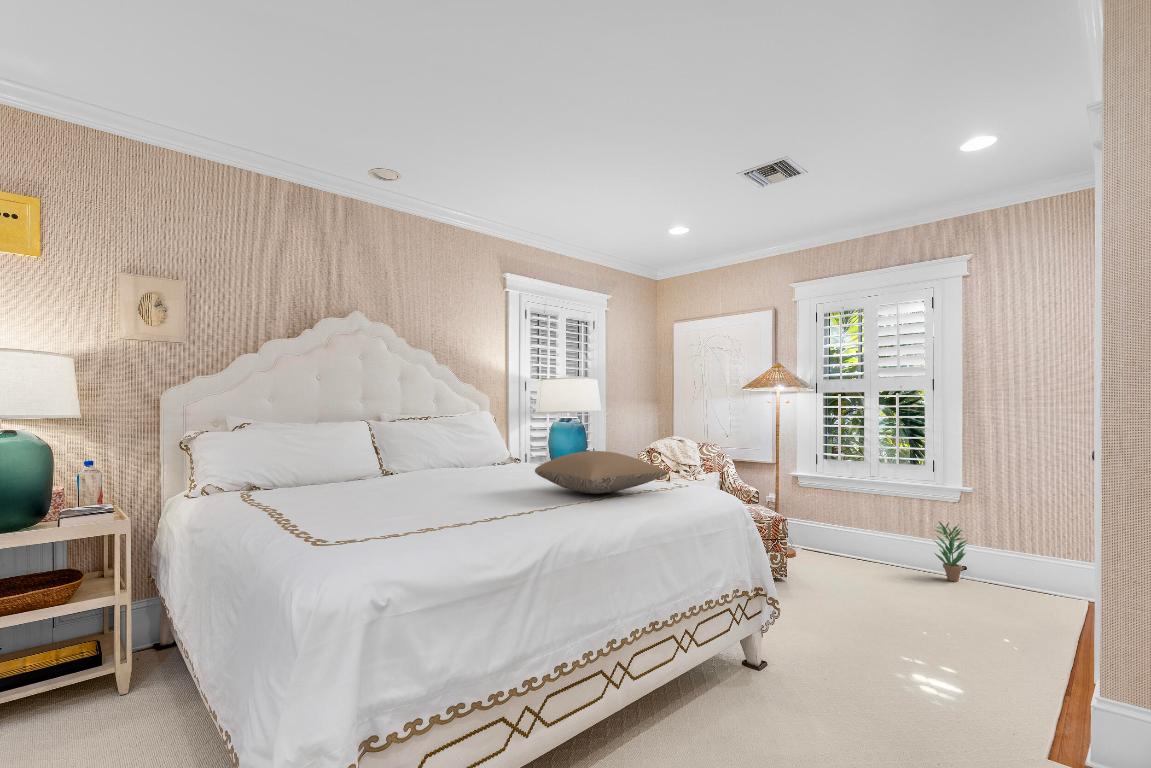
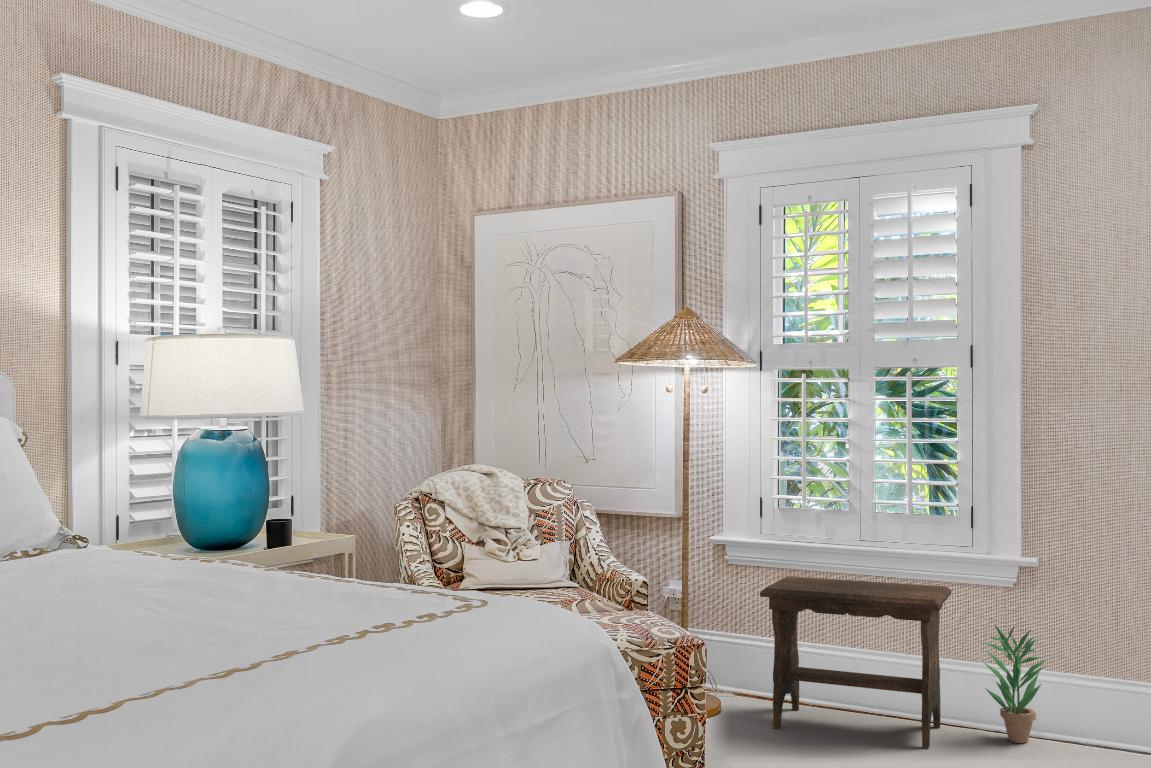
pillow: present [535,451,669,494] -> none [88,522,455,638]
footstool: none [813,493,916,580] -> present [760,576,952,748]

